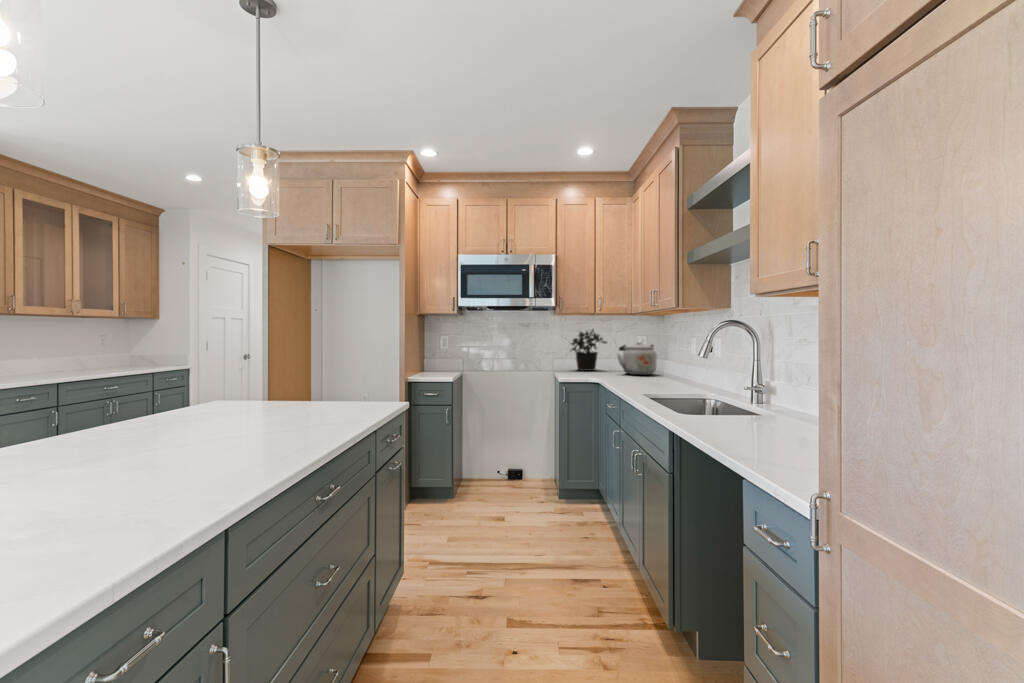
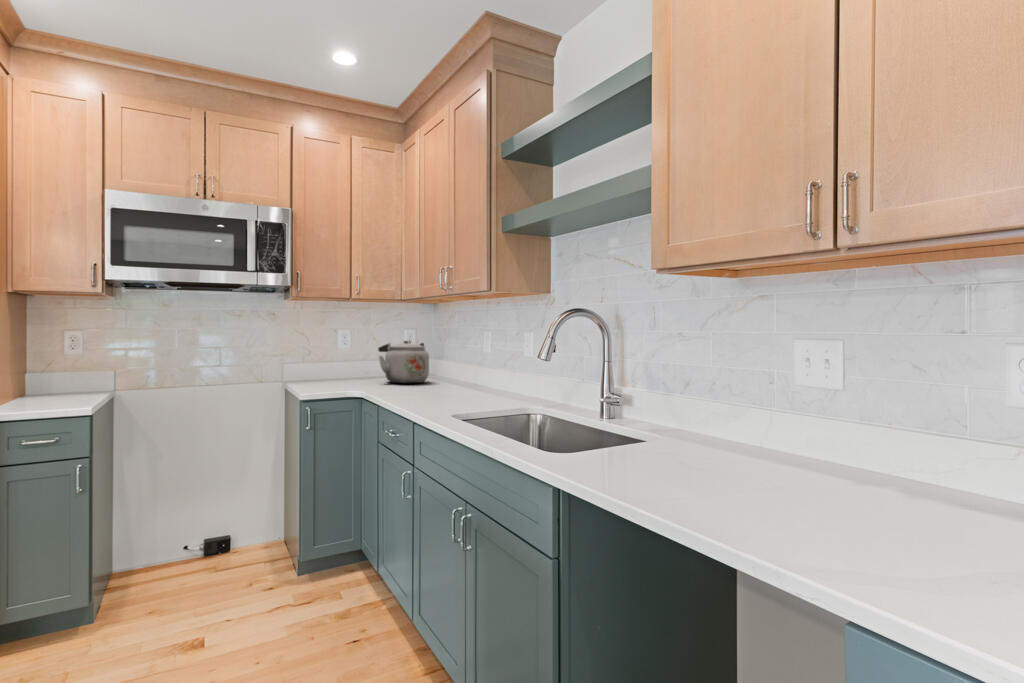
potted plant: present [571,329,607,371] -> none [307,321,360,380]

